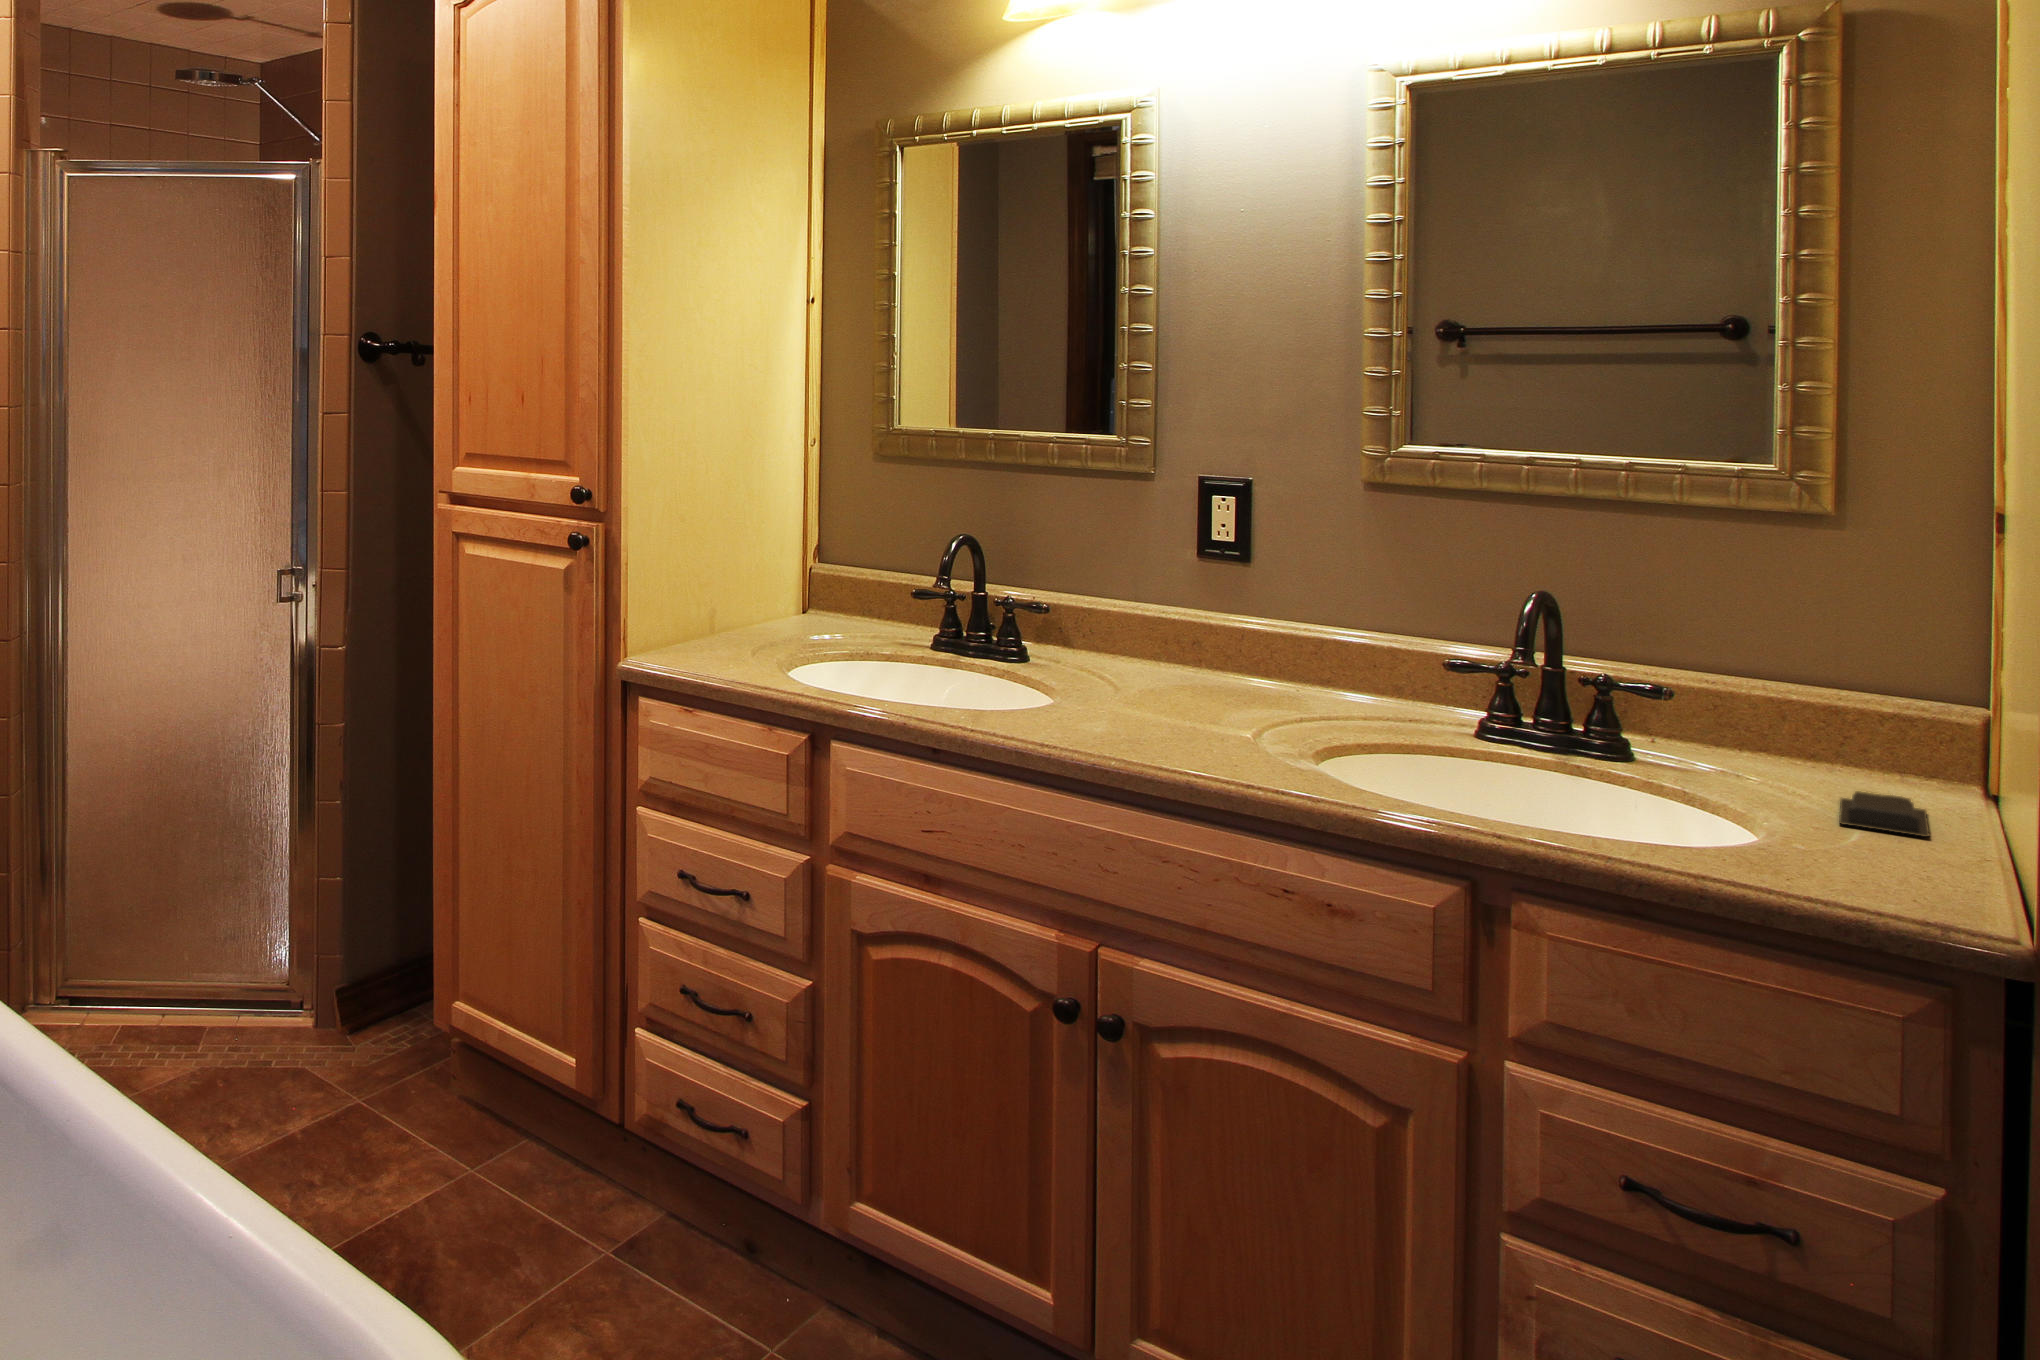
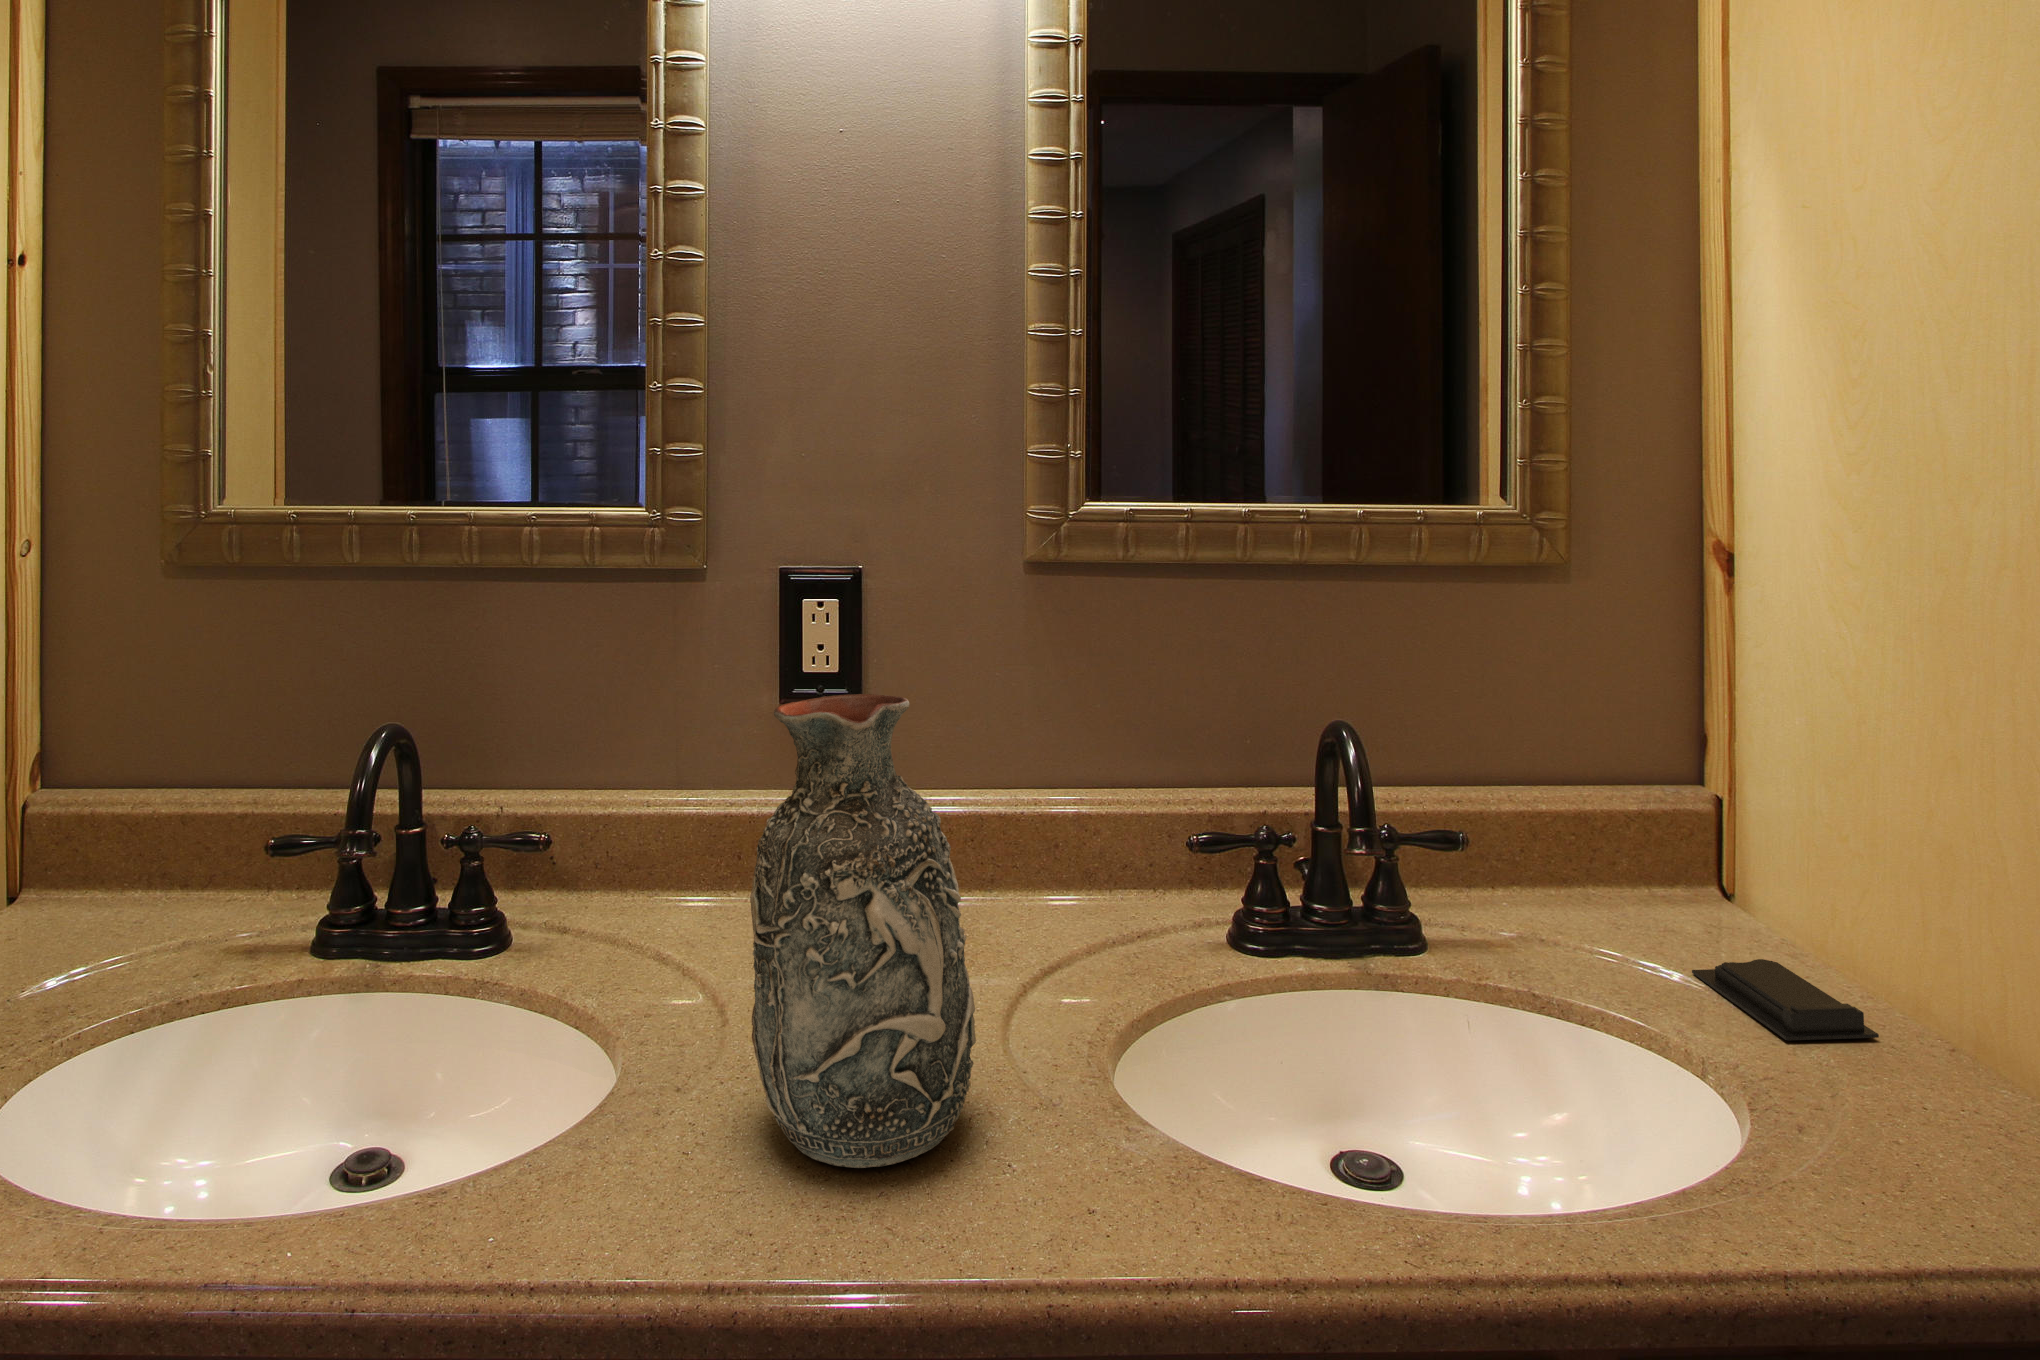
decorative vase: none [1090,519,1212,739] -> present [750,694,976,1168]

